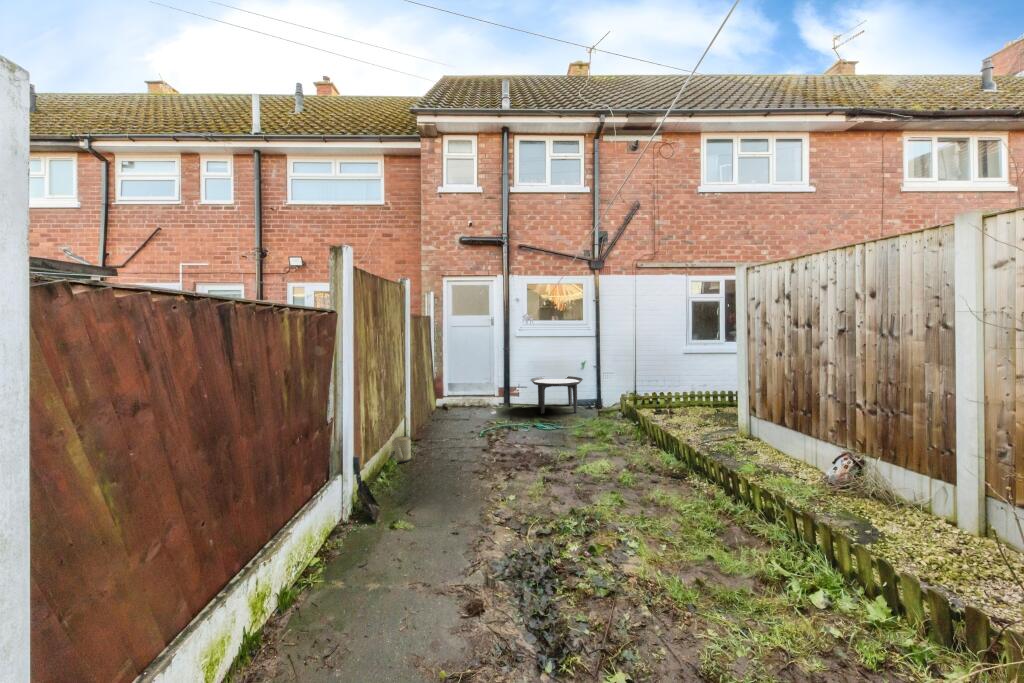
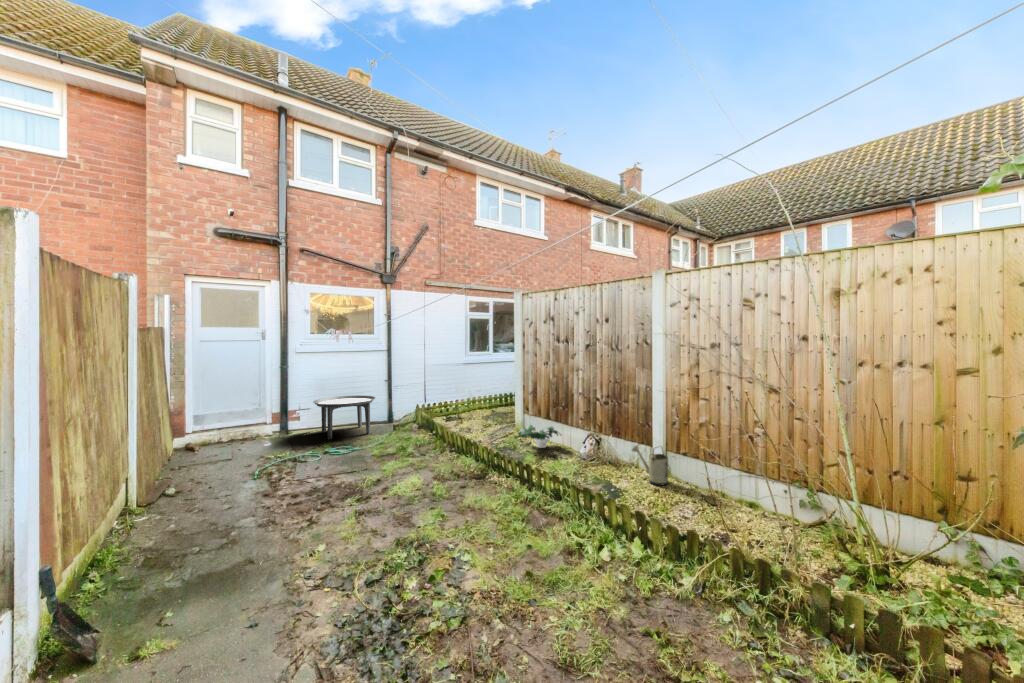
potted plant: none [733,427,797,457] -> present [518,425,561,448]
watering can: present [392,436,411,463] -> present [632,445,668,485]

